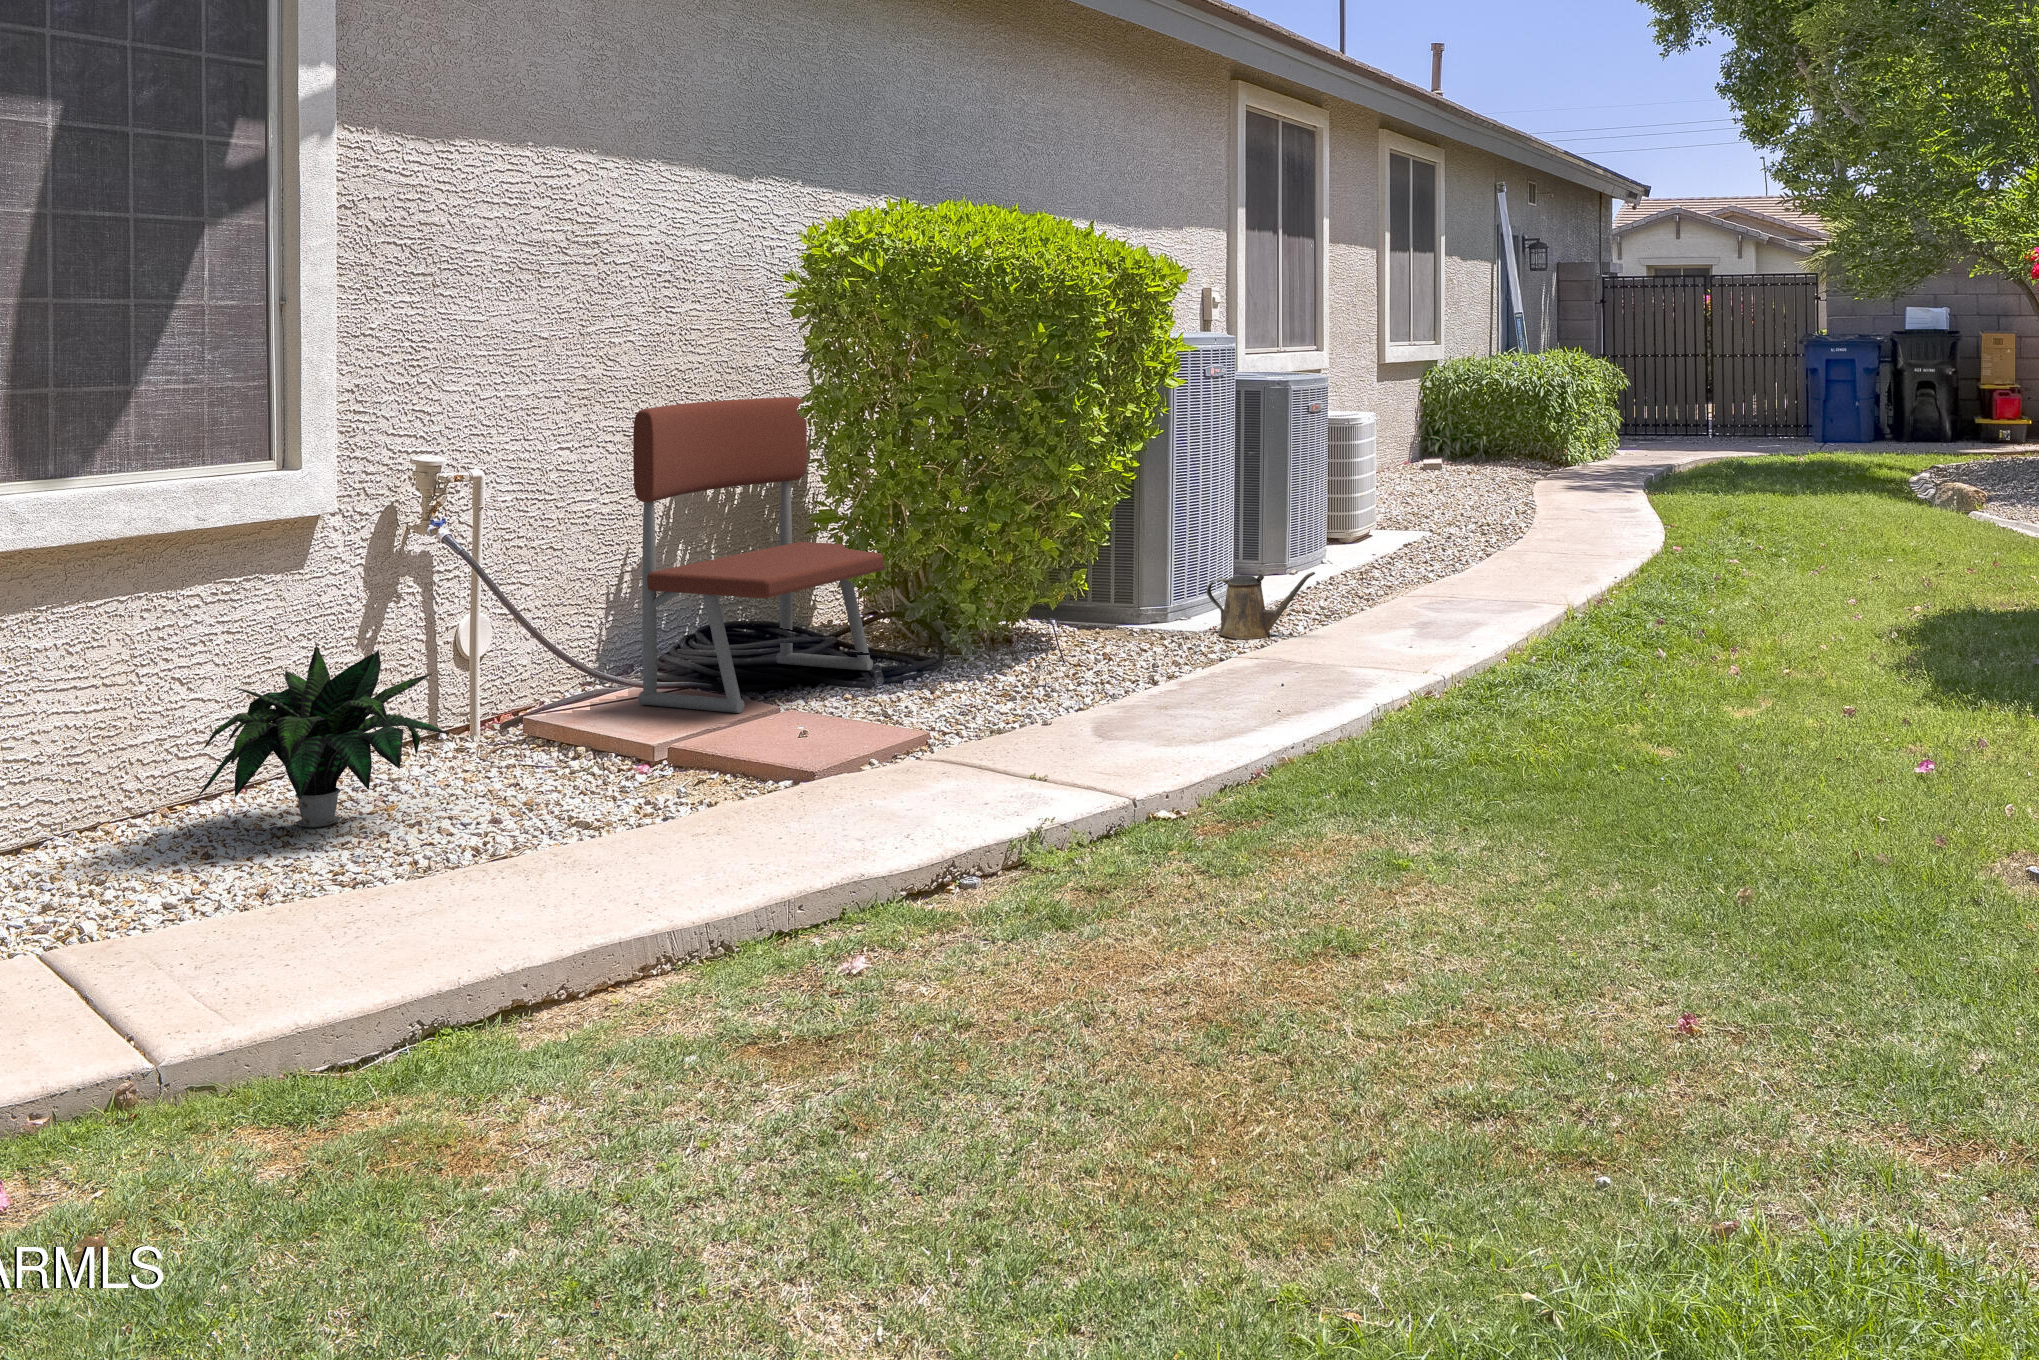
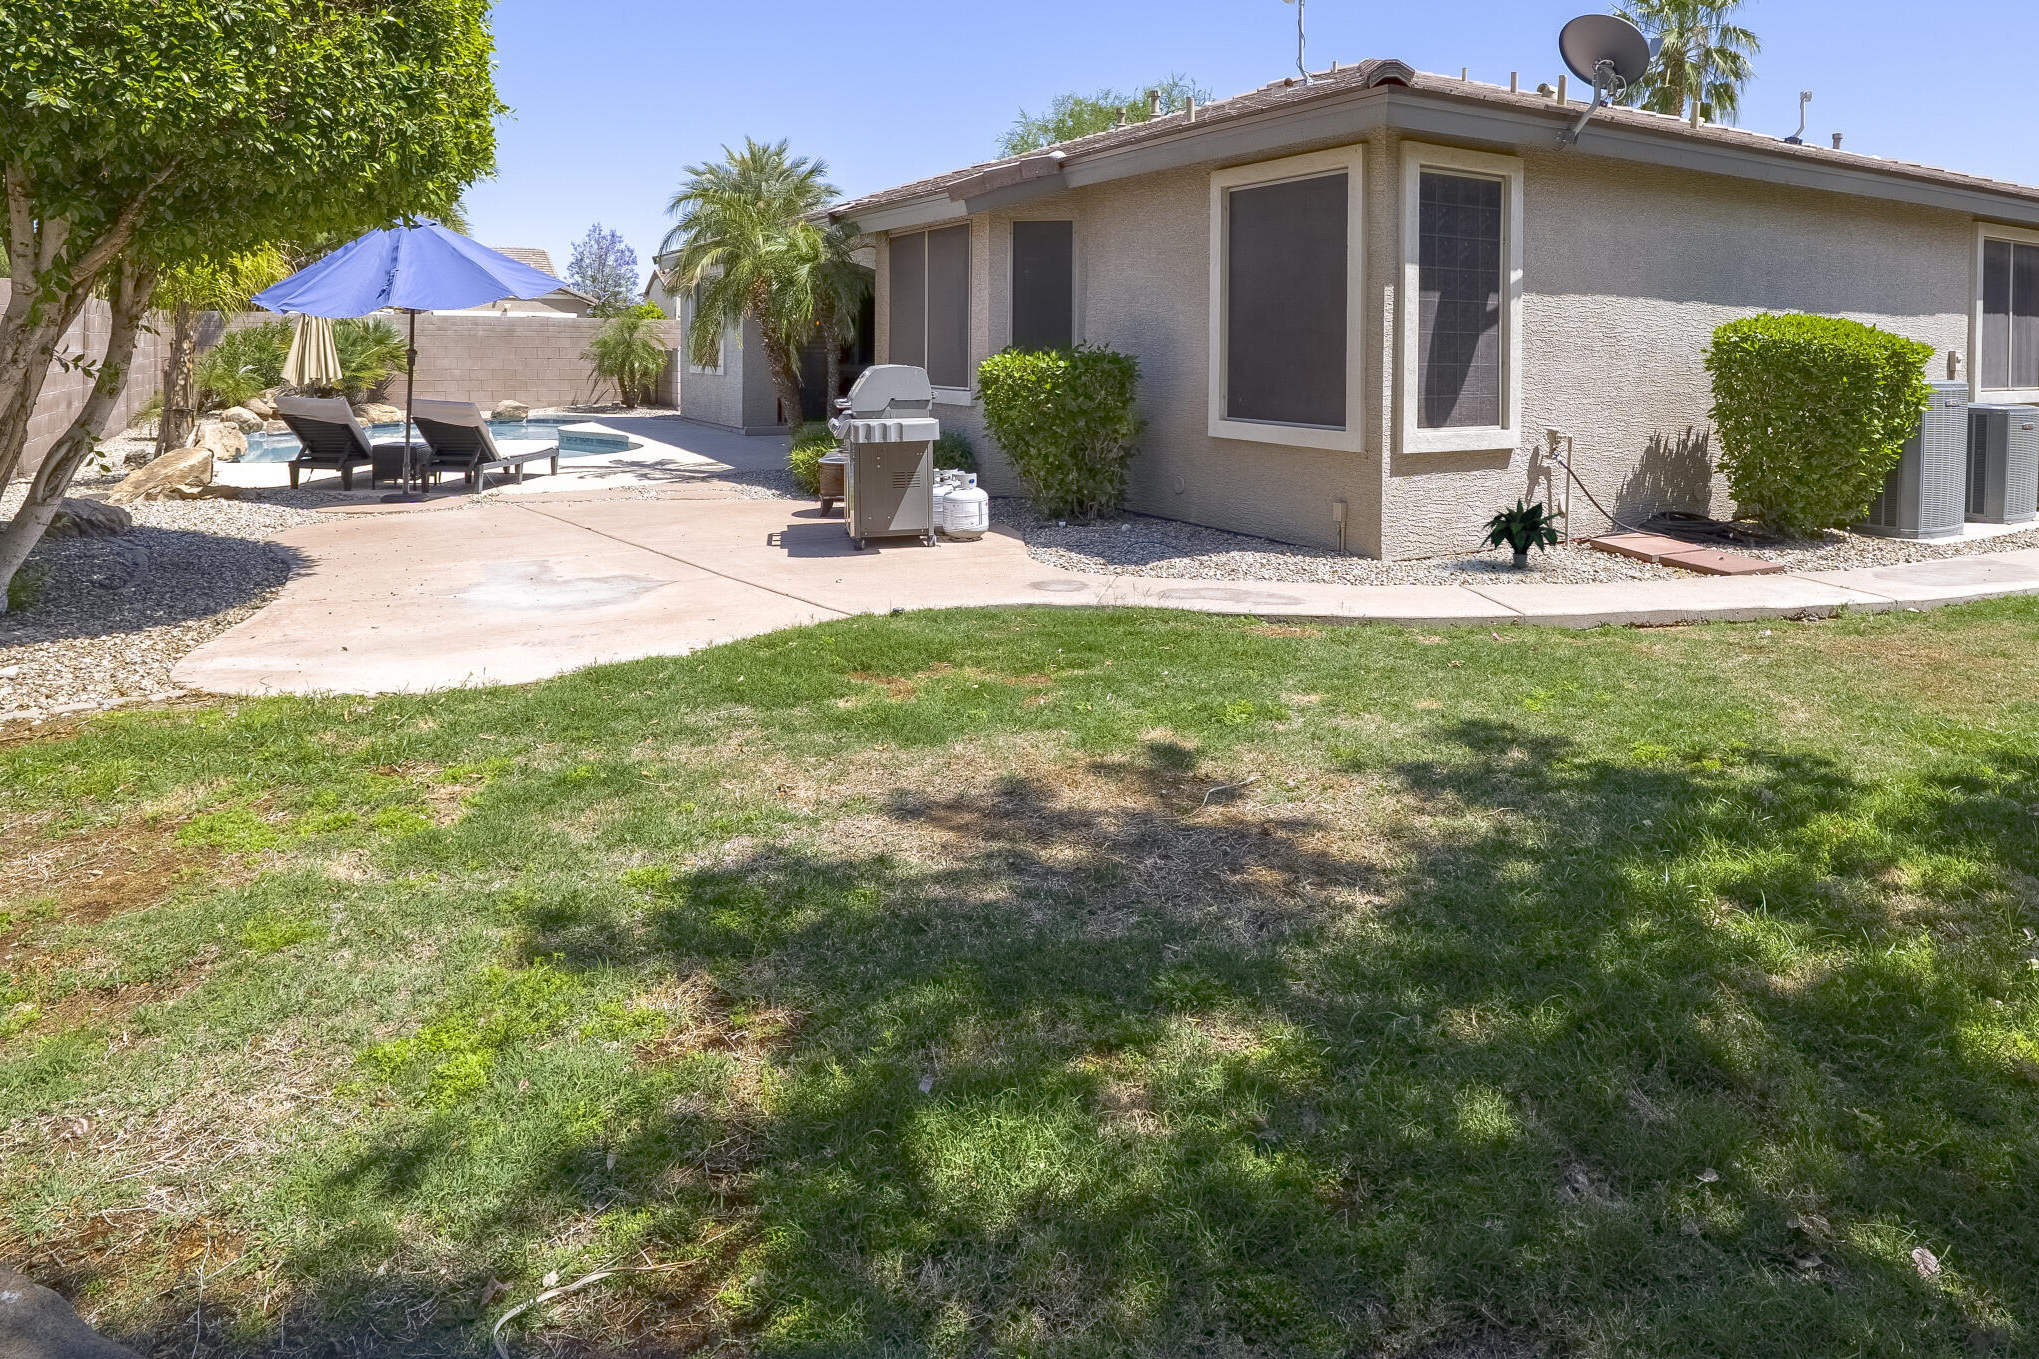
bench: present [633,397,885,713] -> none [1633,407,1766,551]
watering can: present [1207,572,1315,639] -> none [1944,514,2017,549]

